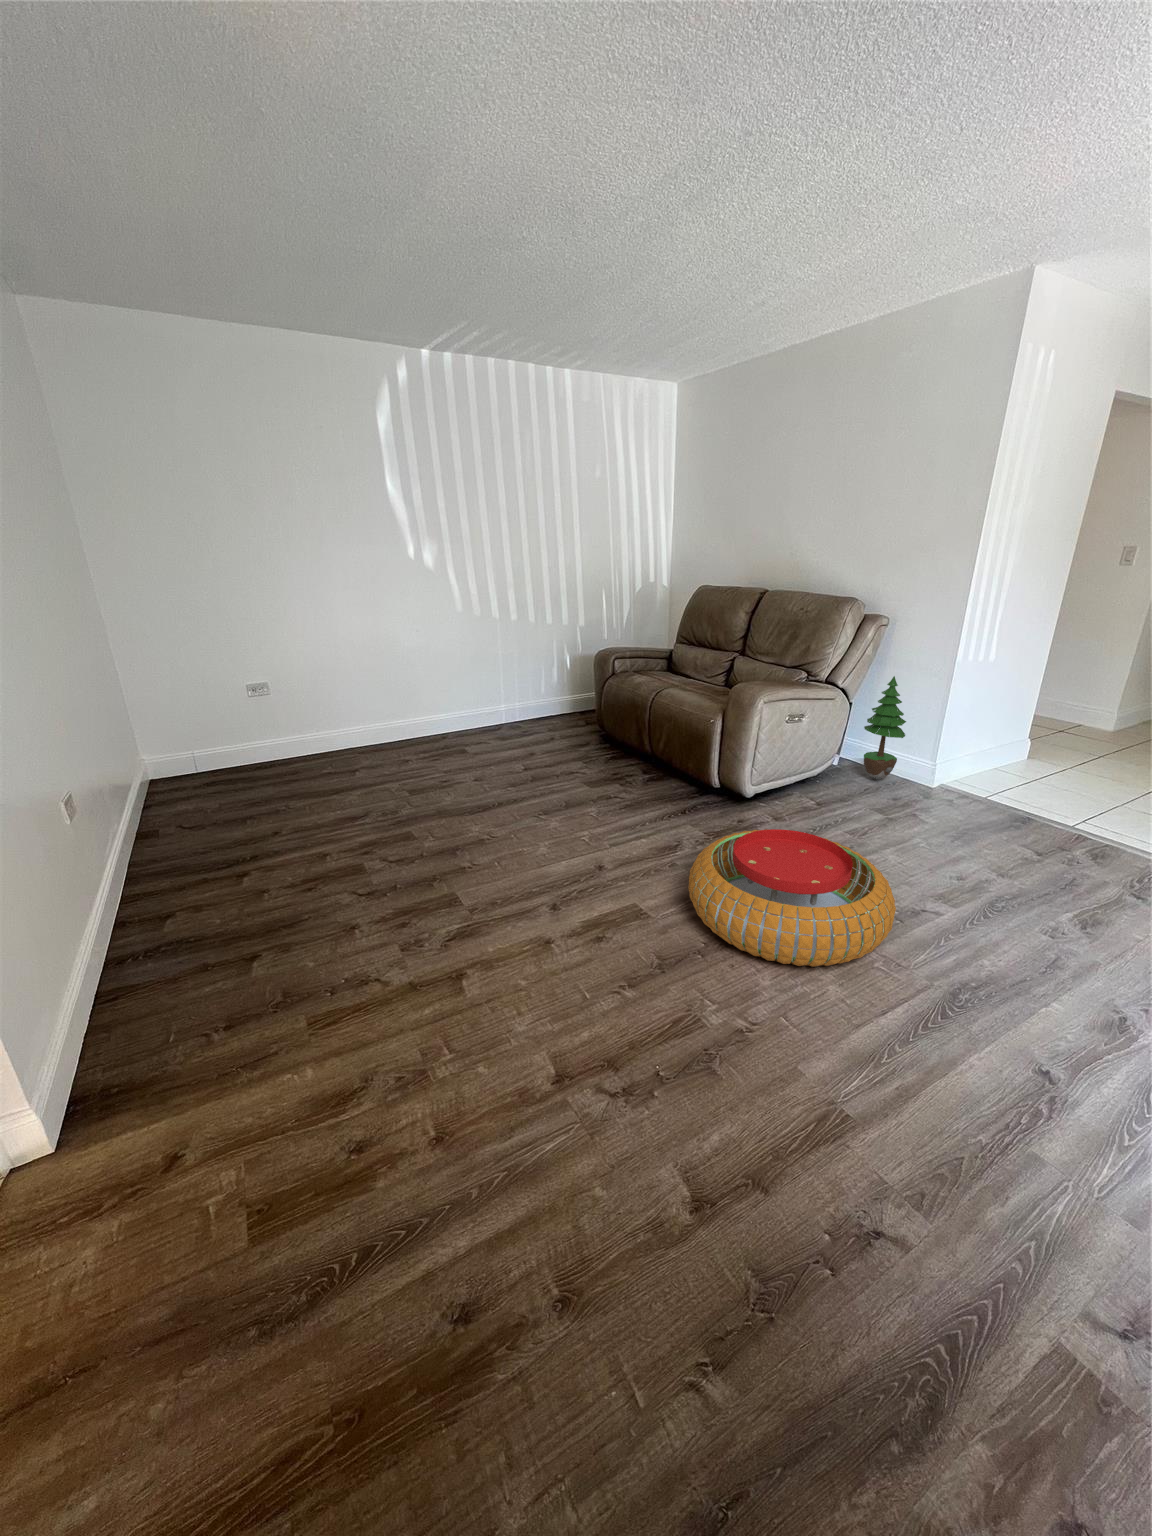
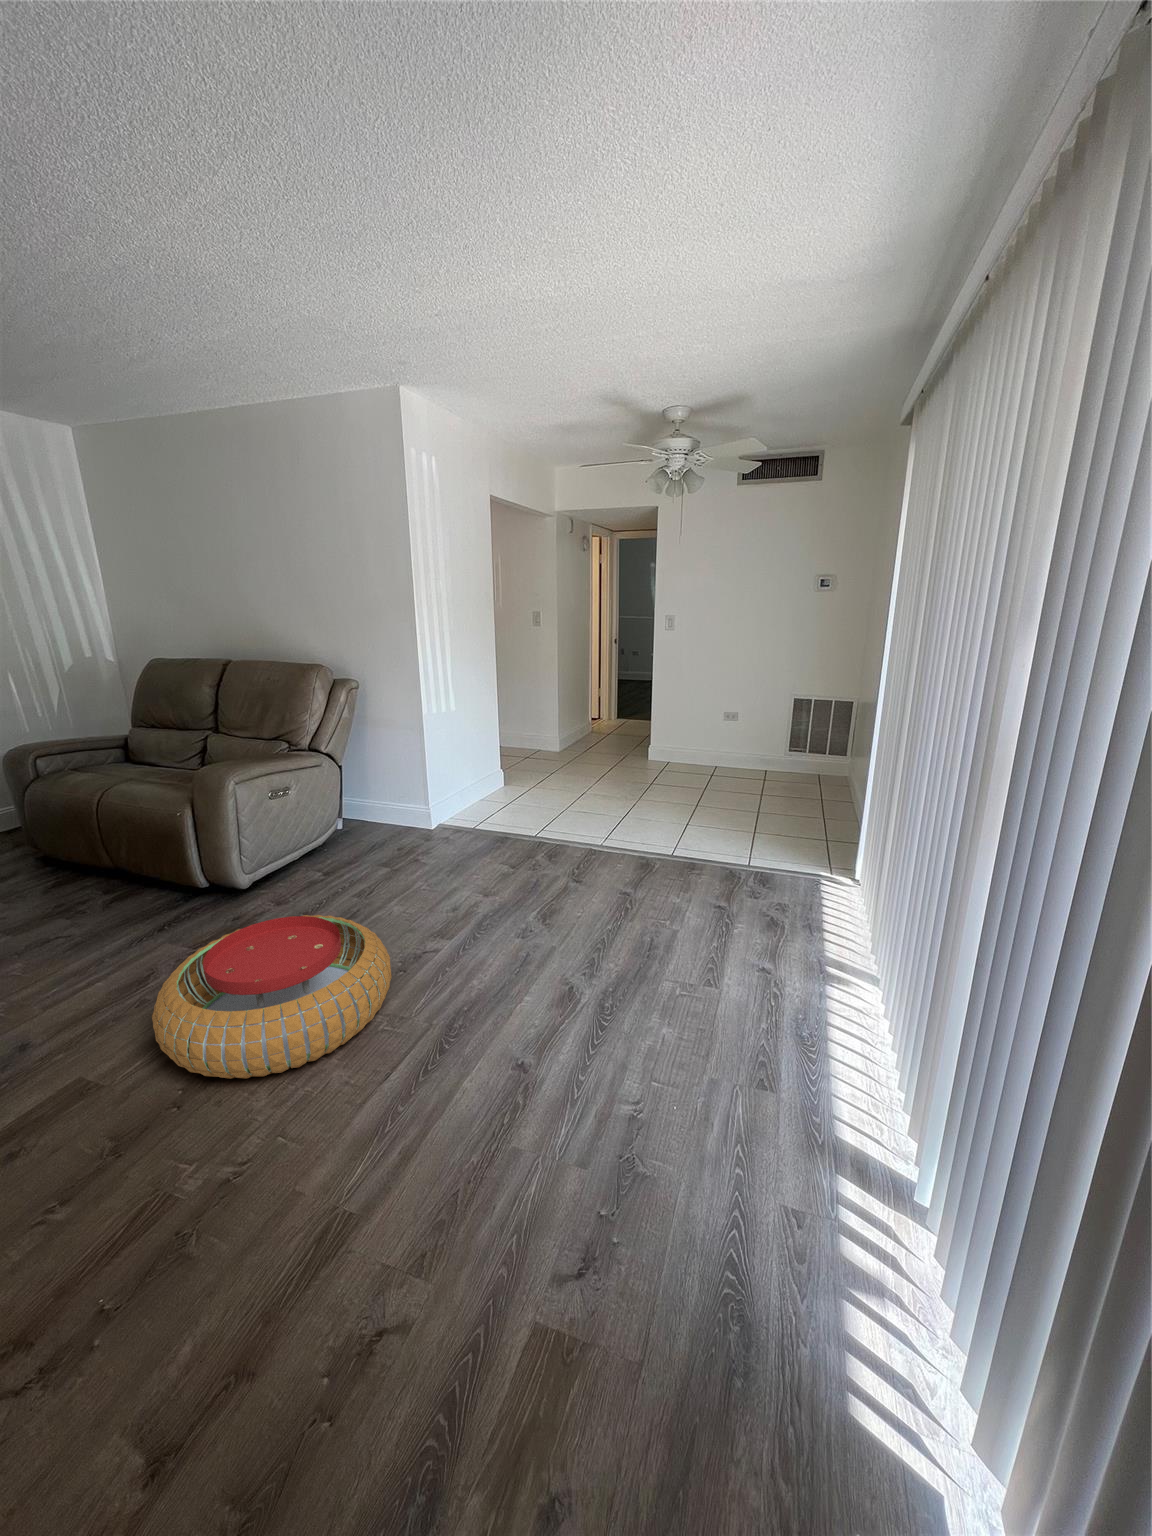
potted tree: present [864,676,906,780] -> none [359,734,398,835]

